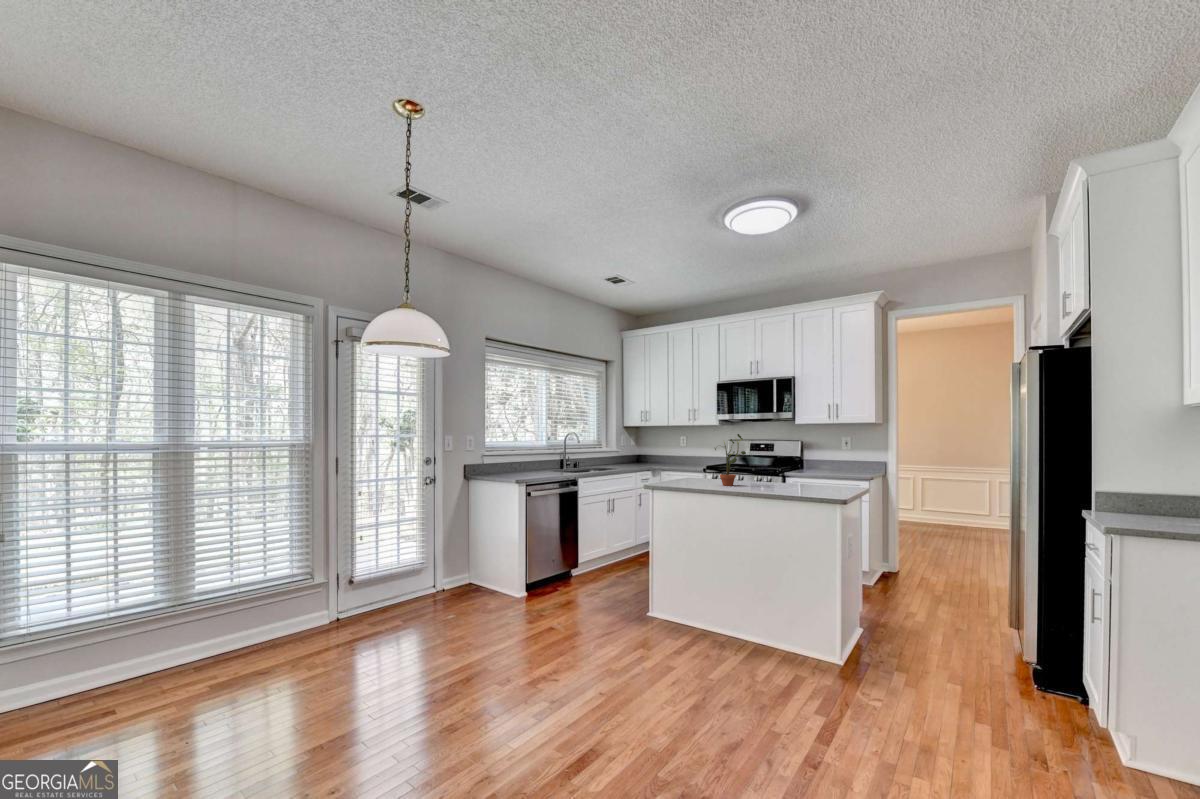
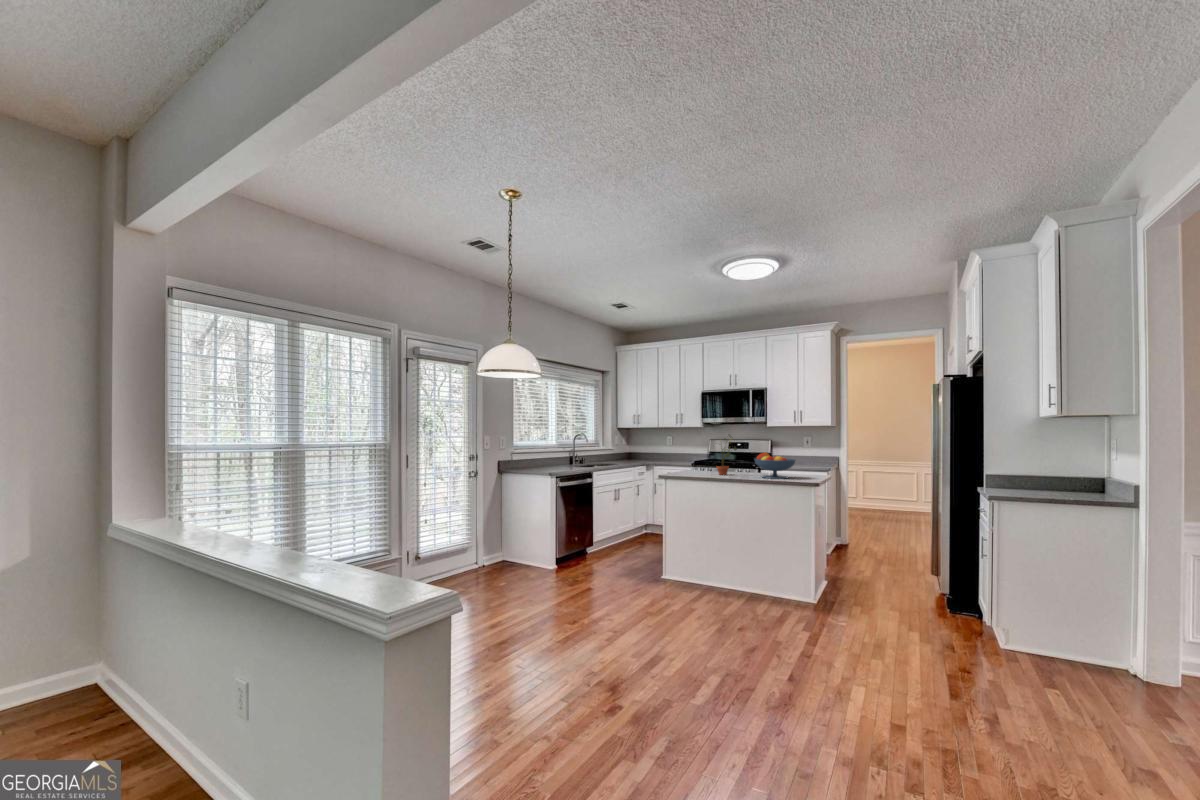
fruit bowl: none [766,457,821,493] -> present [755,452,796,479]

